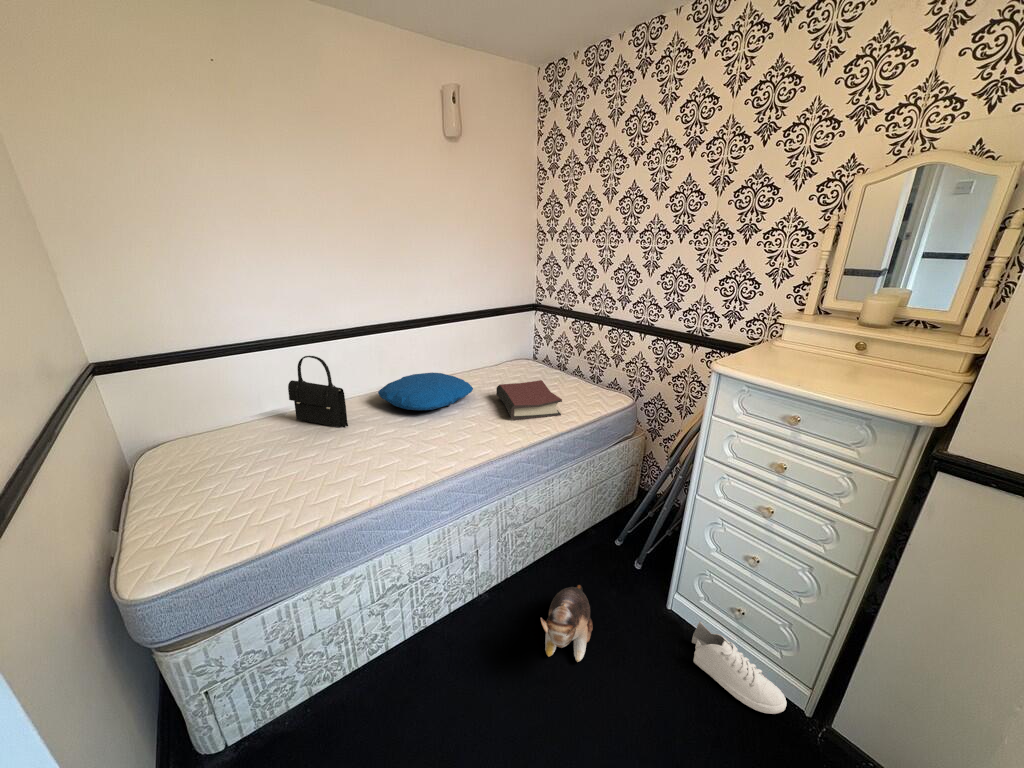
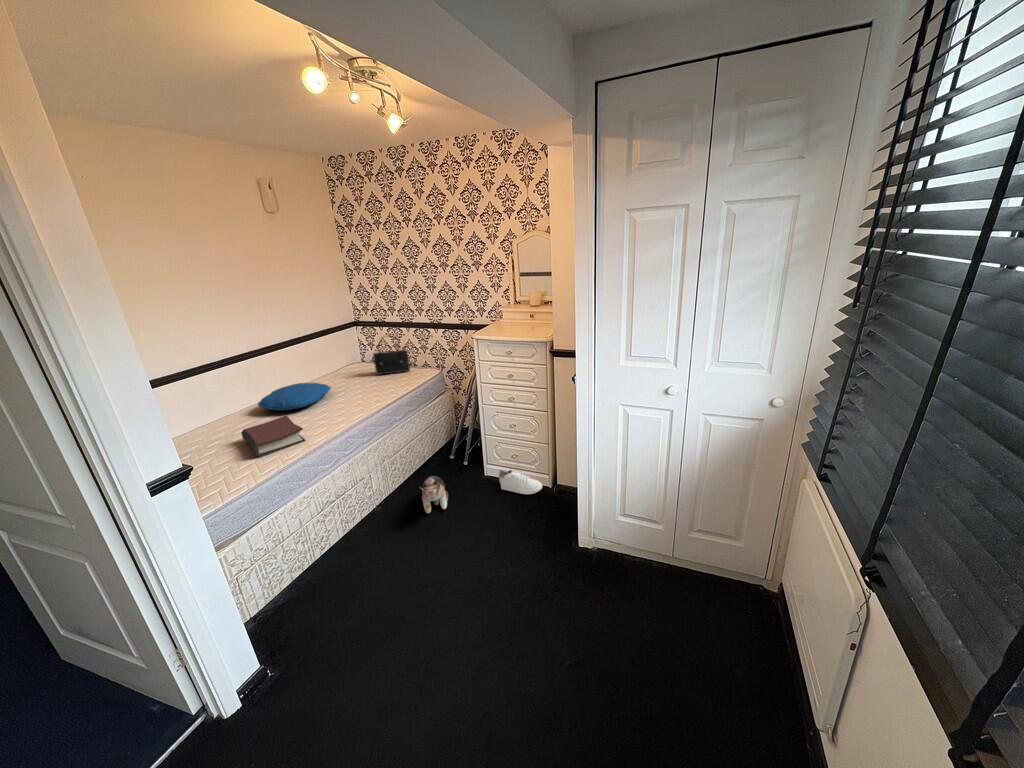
handbag: present [288,356,348,428] -> present [373,337,410,375]
hardback book: present [496,380,562,420] -> present [241,416,306,457]

